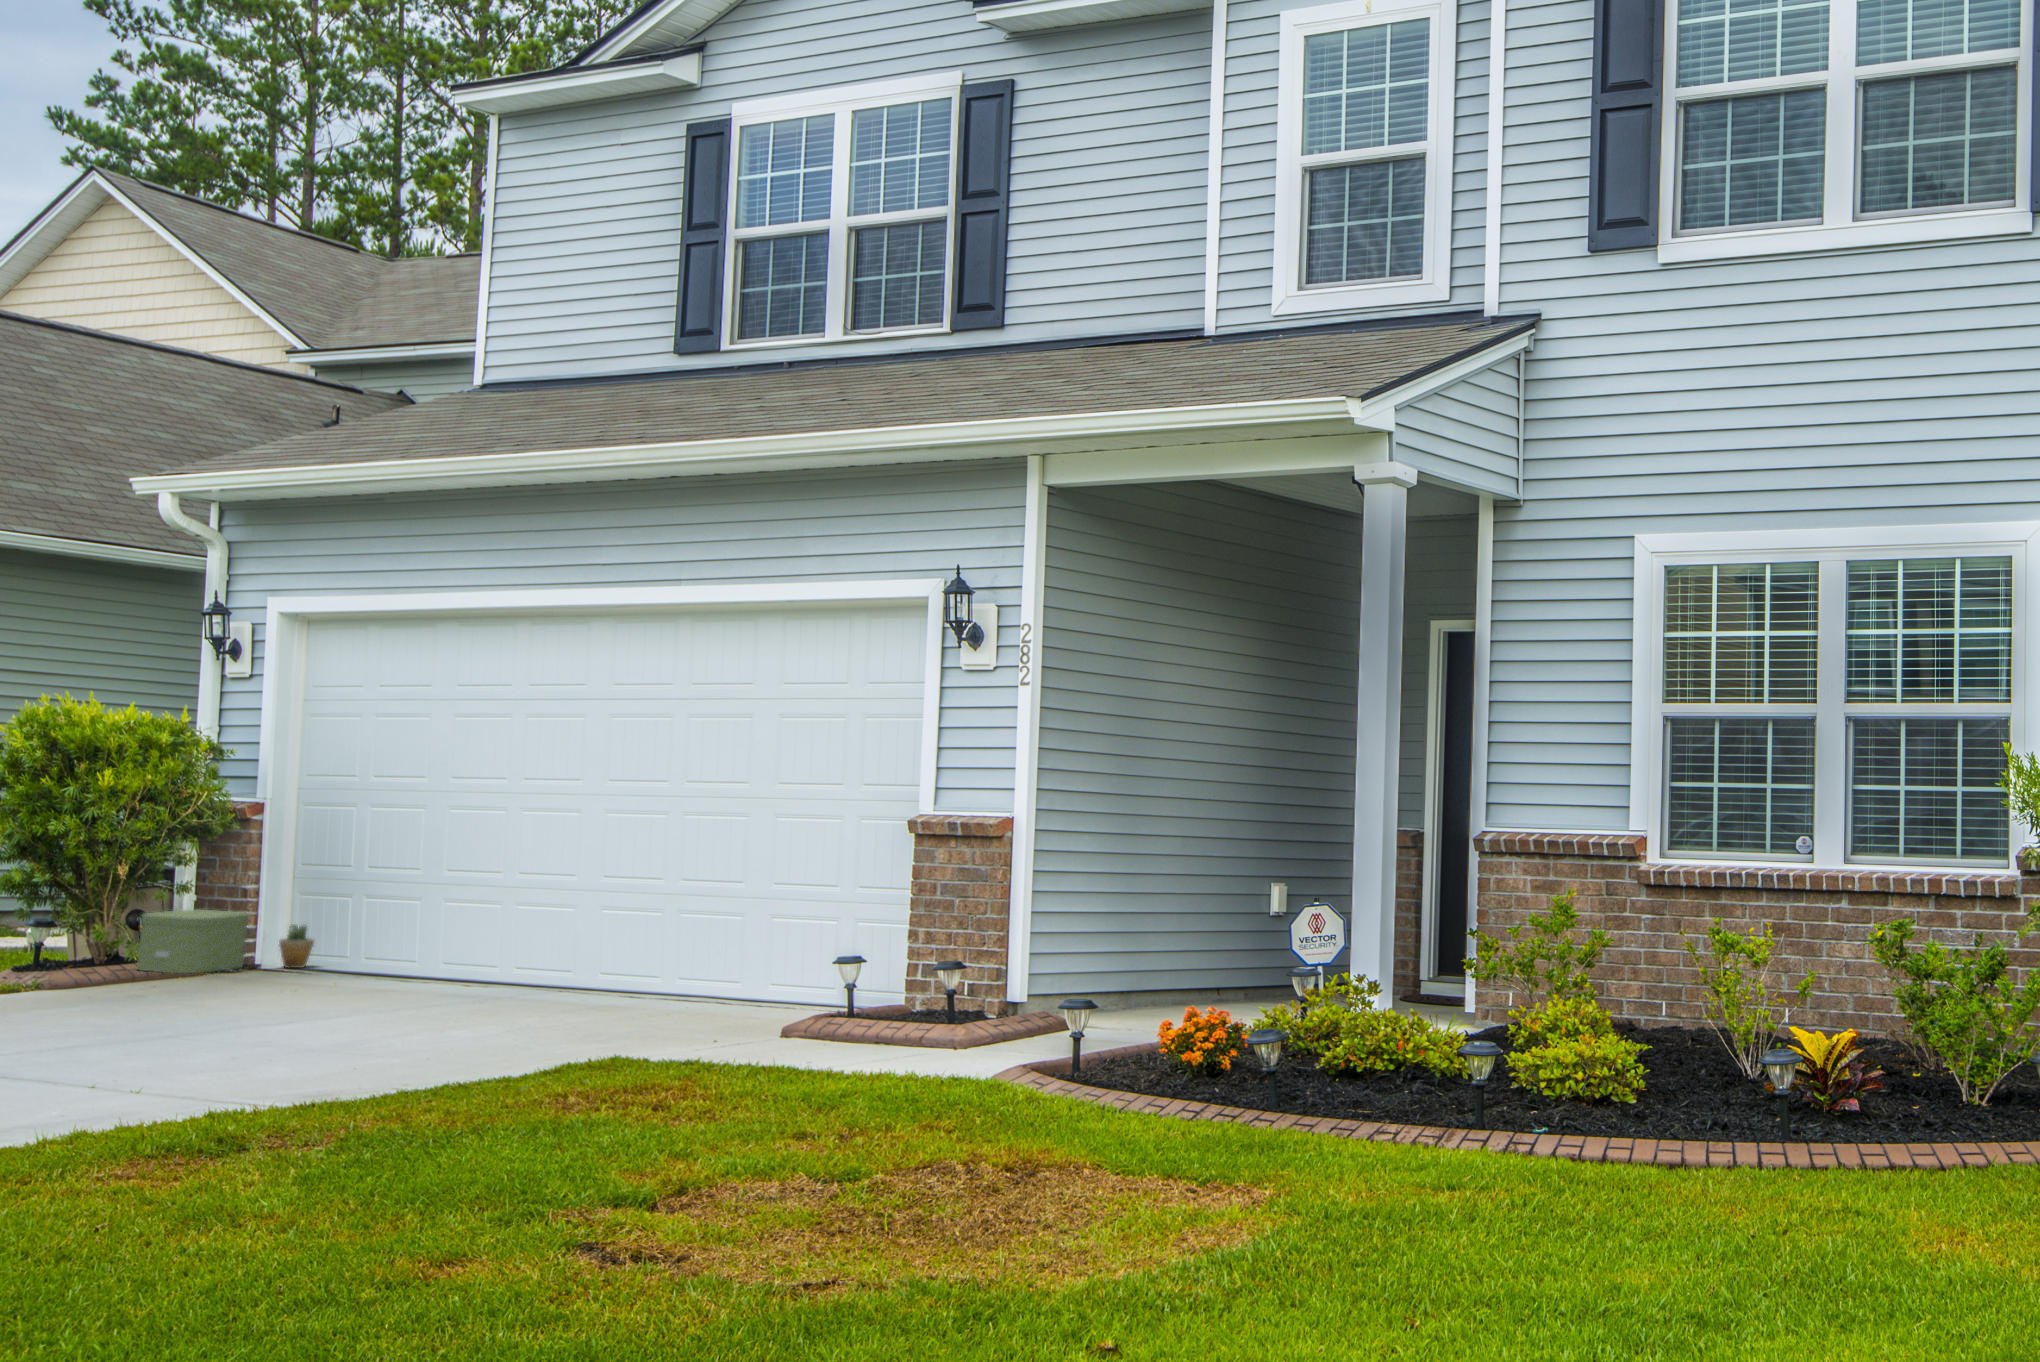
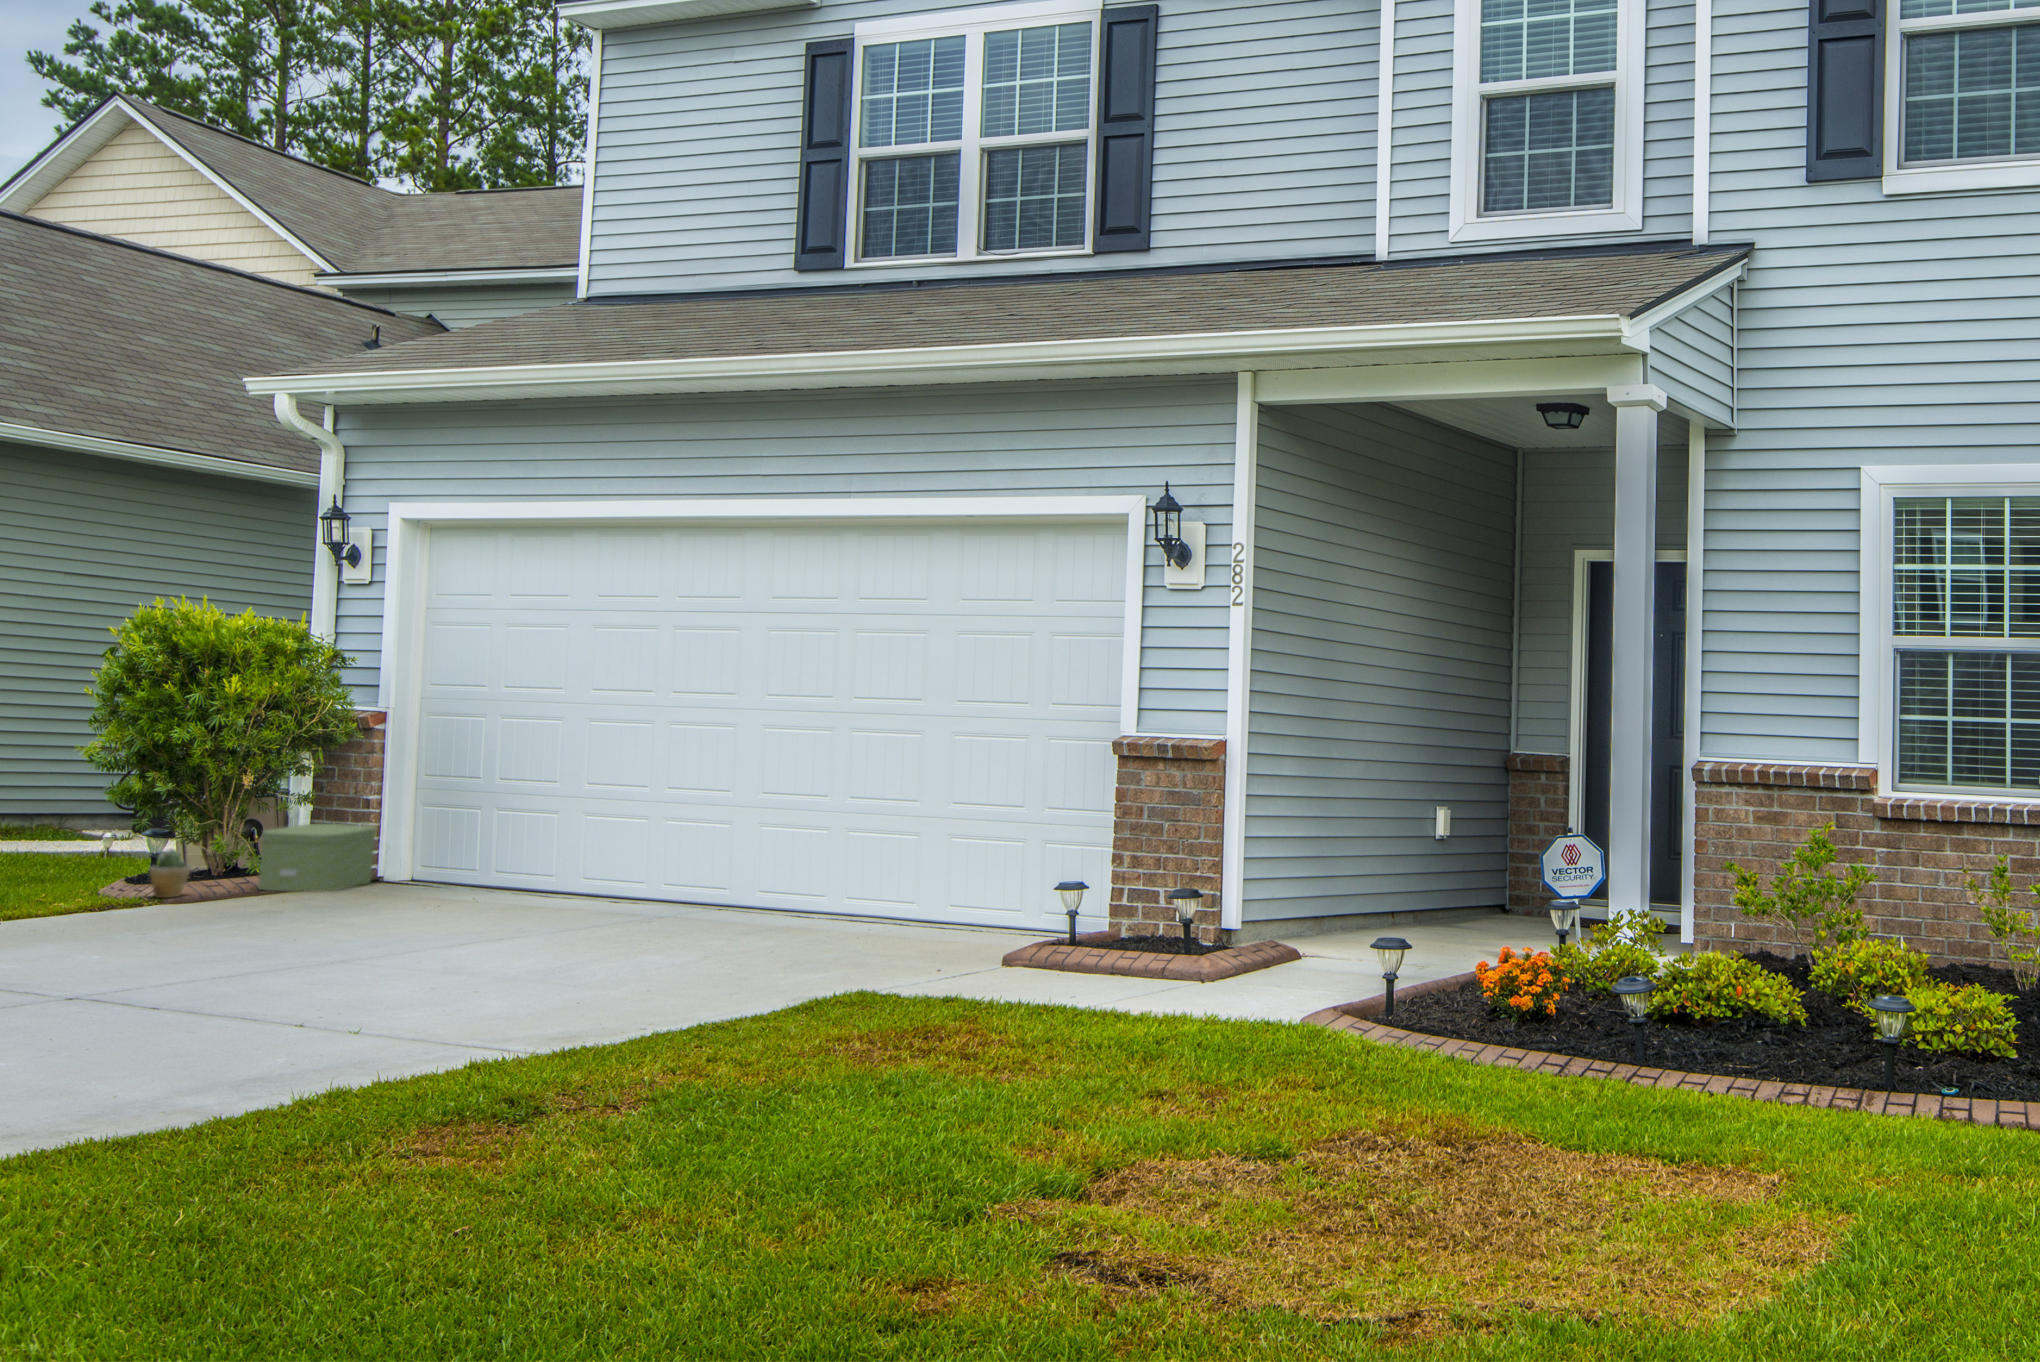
potted plant: present [279,924,314,968] -> present [150,849,191,898]

